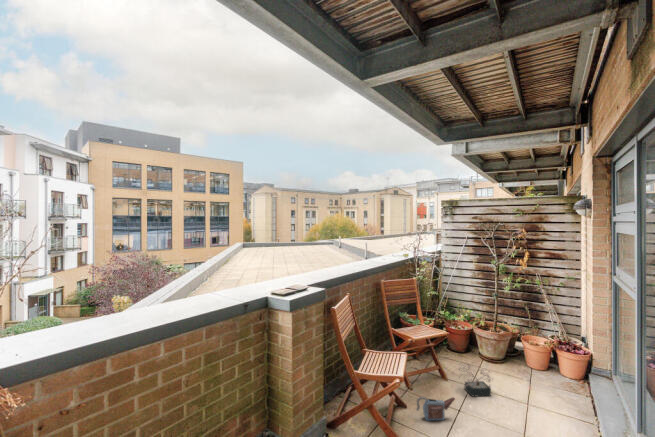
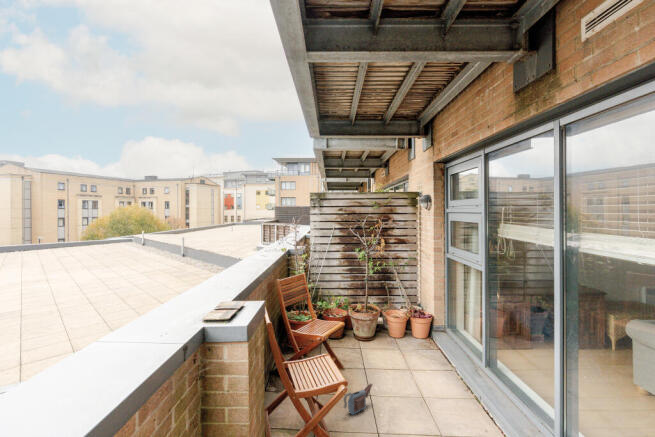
decorative plant: present [458,364,491,397] -> none [357,348,384,378]

